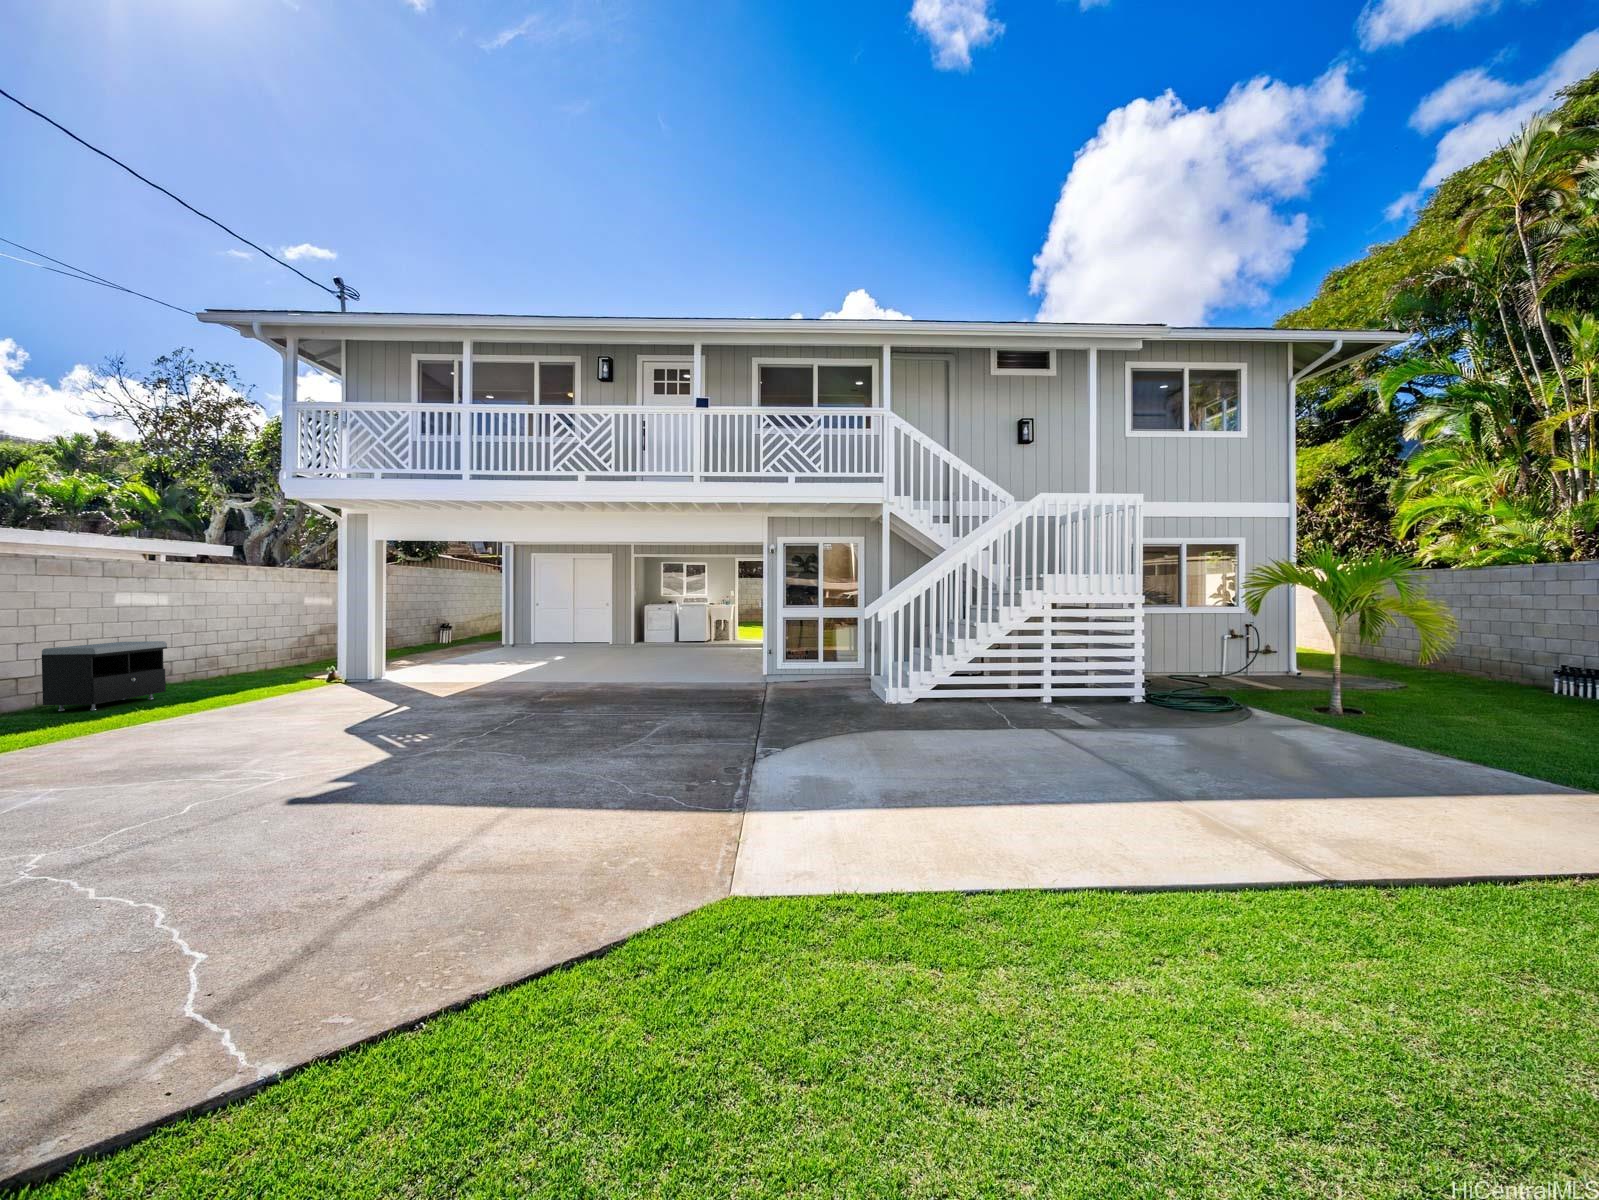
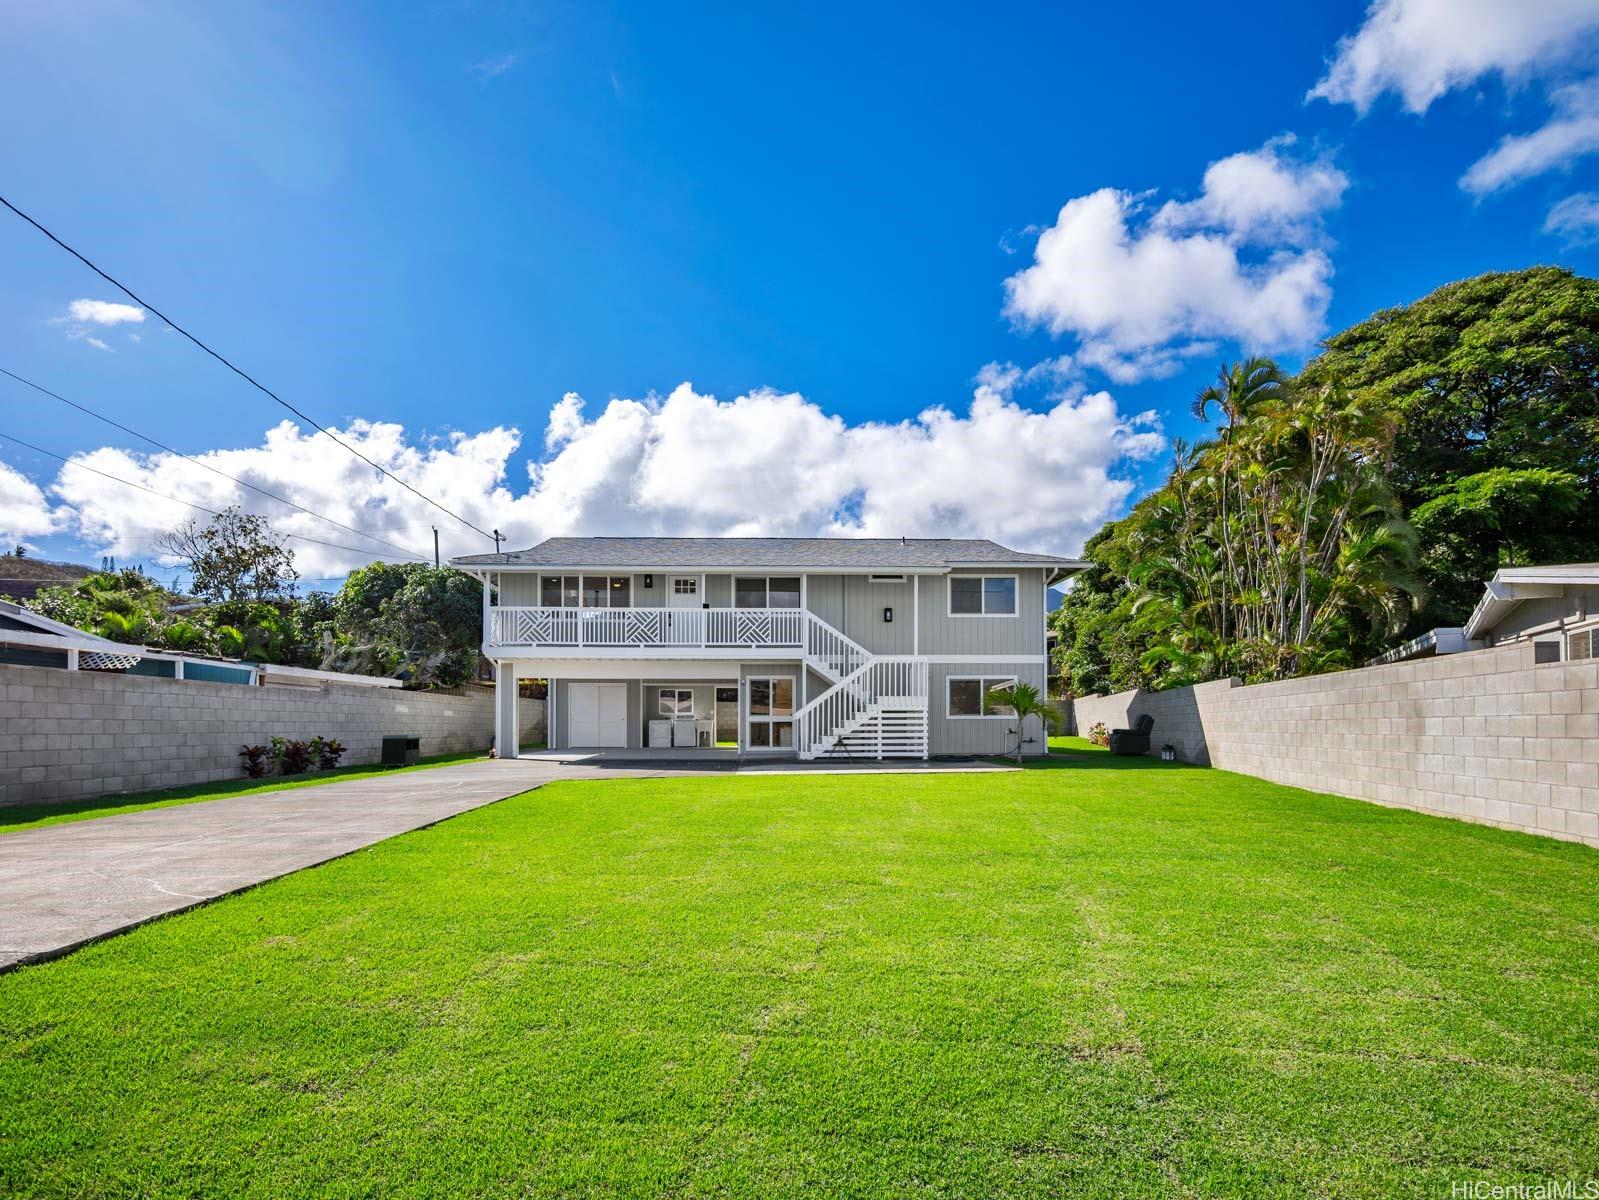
chair: none [1425,610,1552,686] -> present [1109,714,1155,755]
round table: none [932,651,1017,716] -> present [828,734,858,760]

